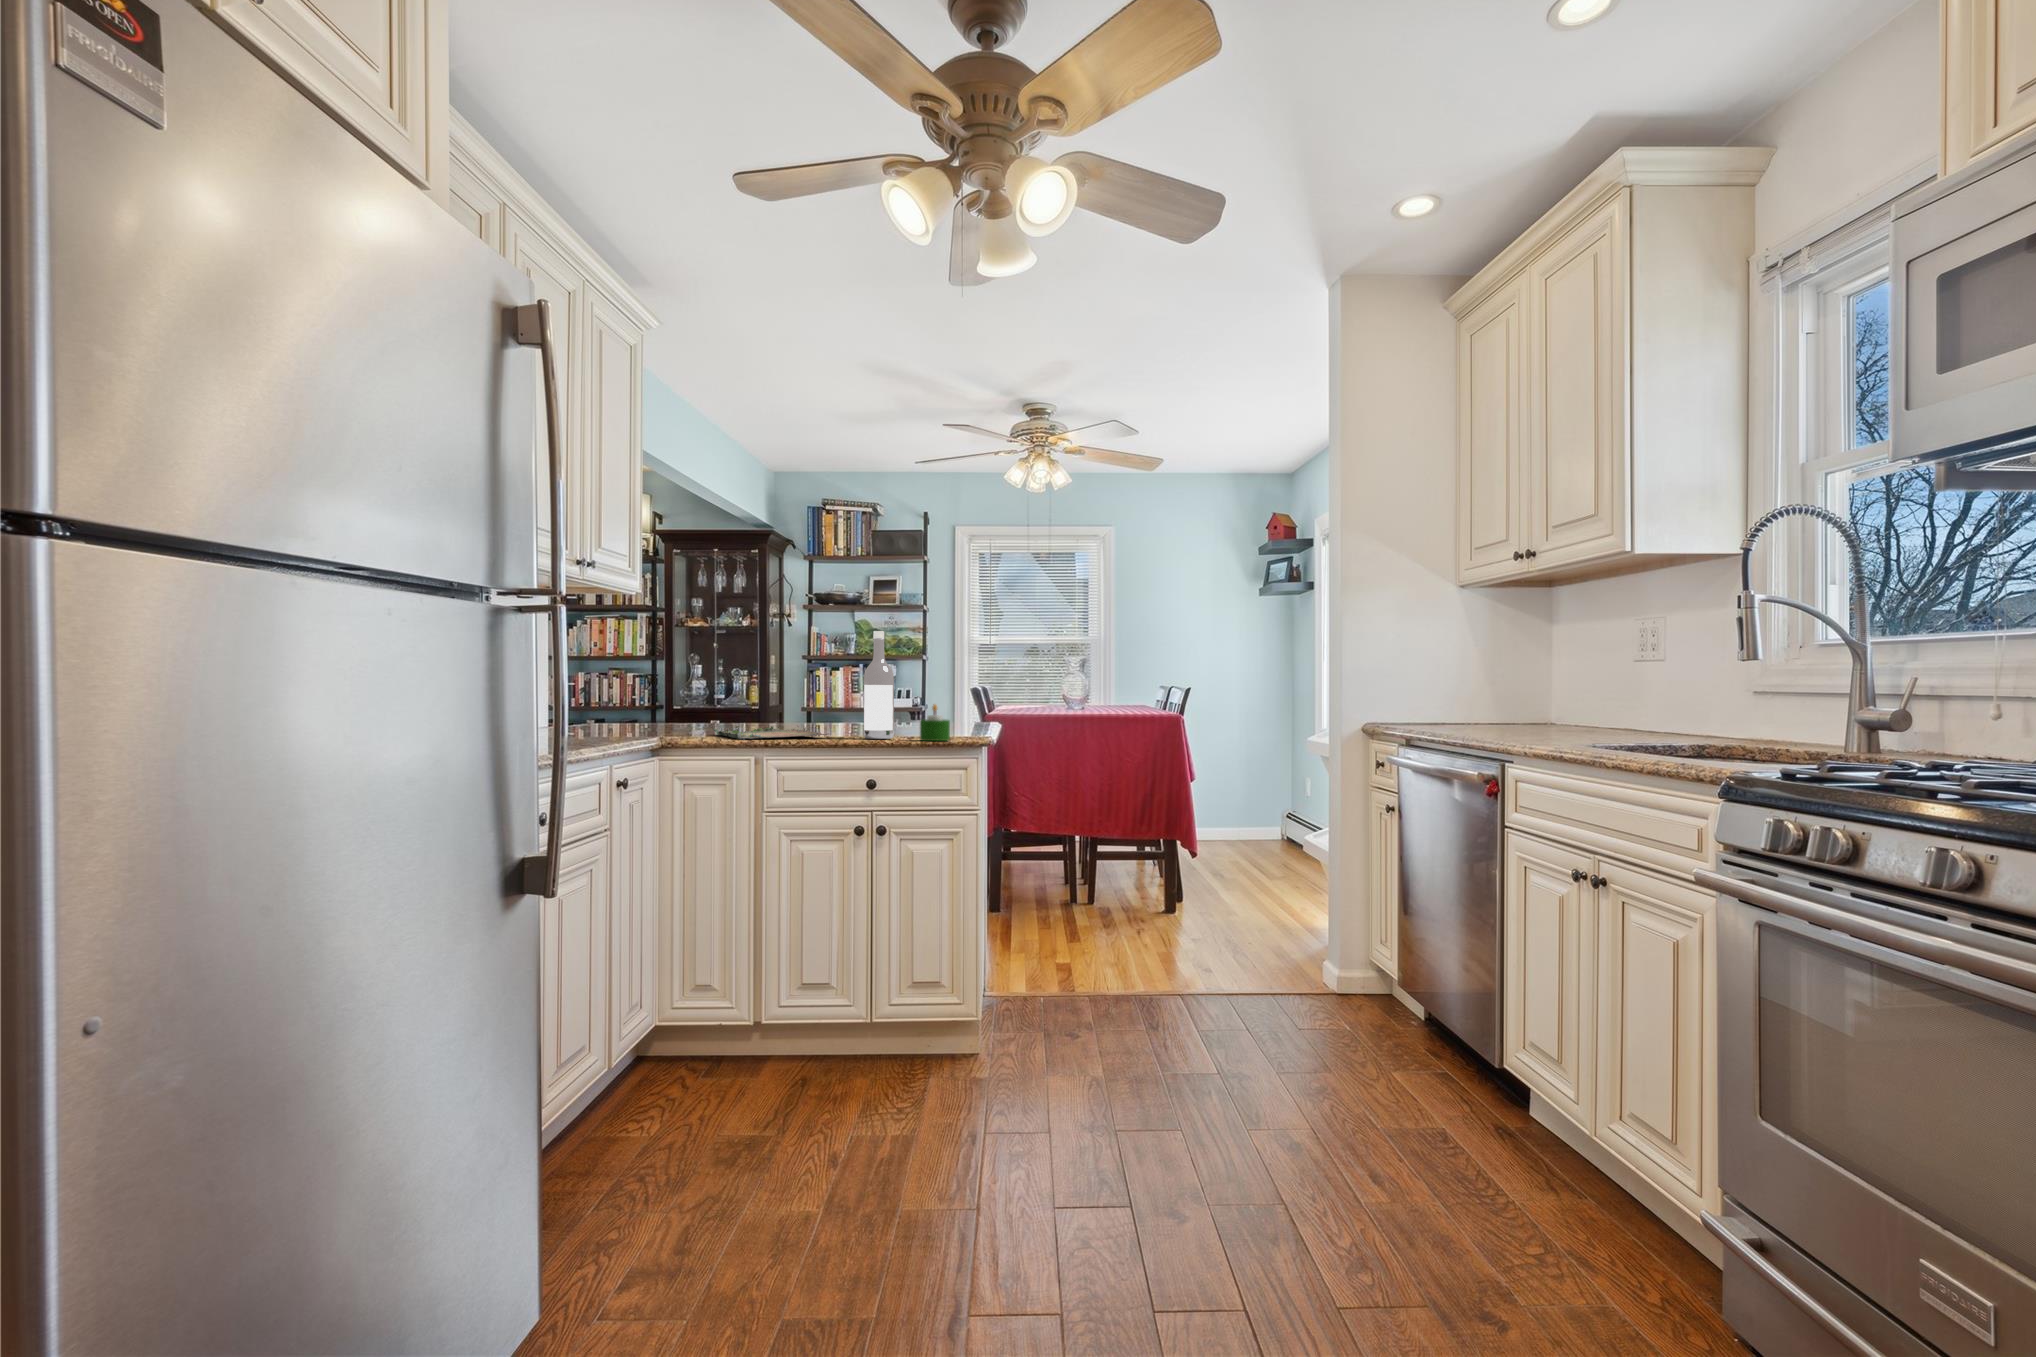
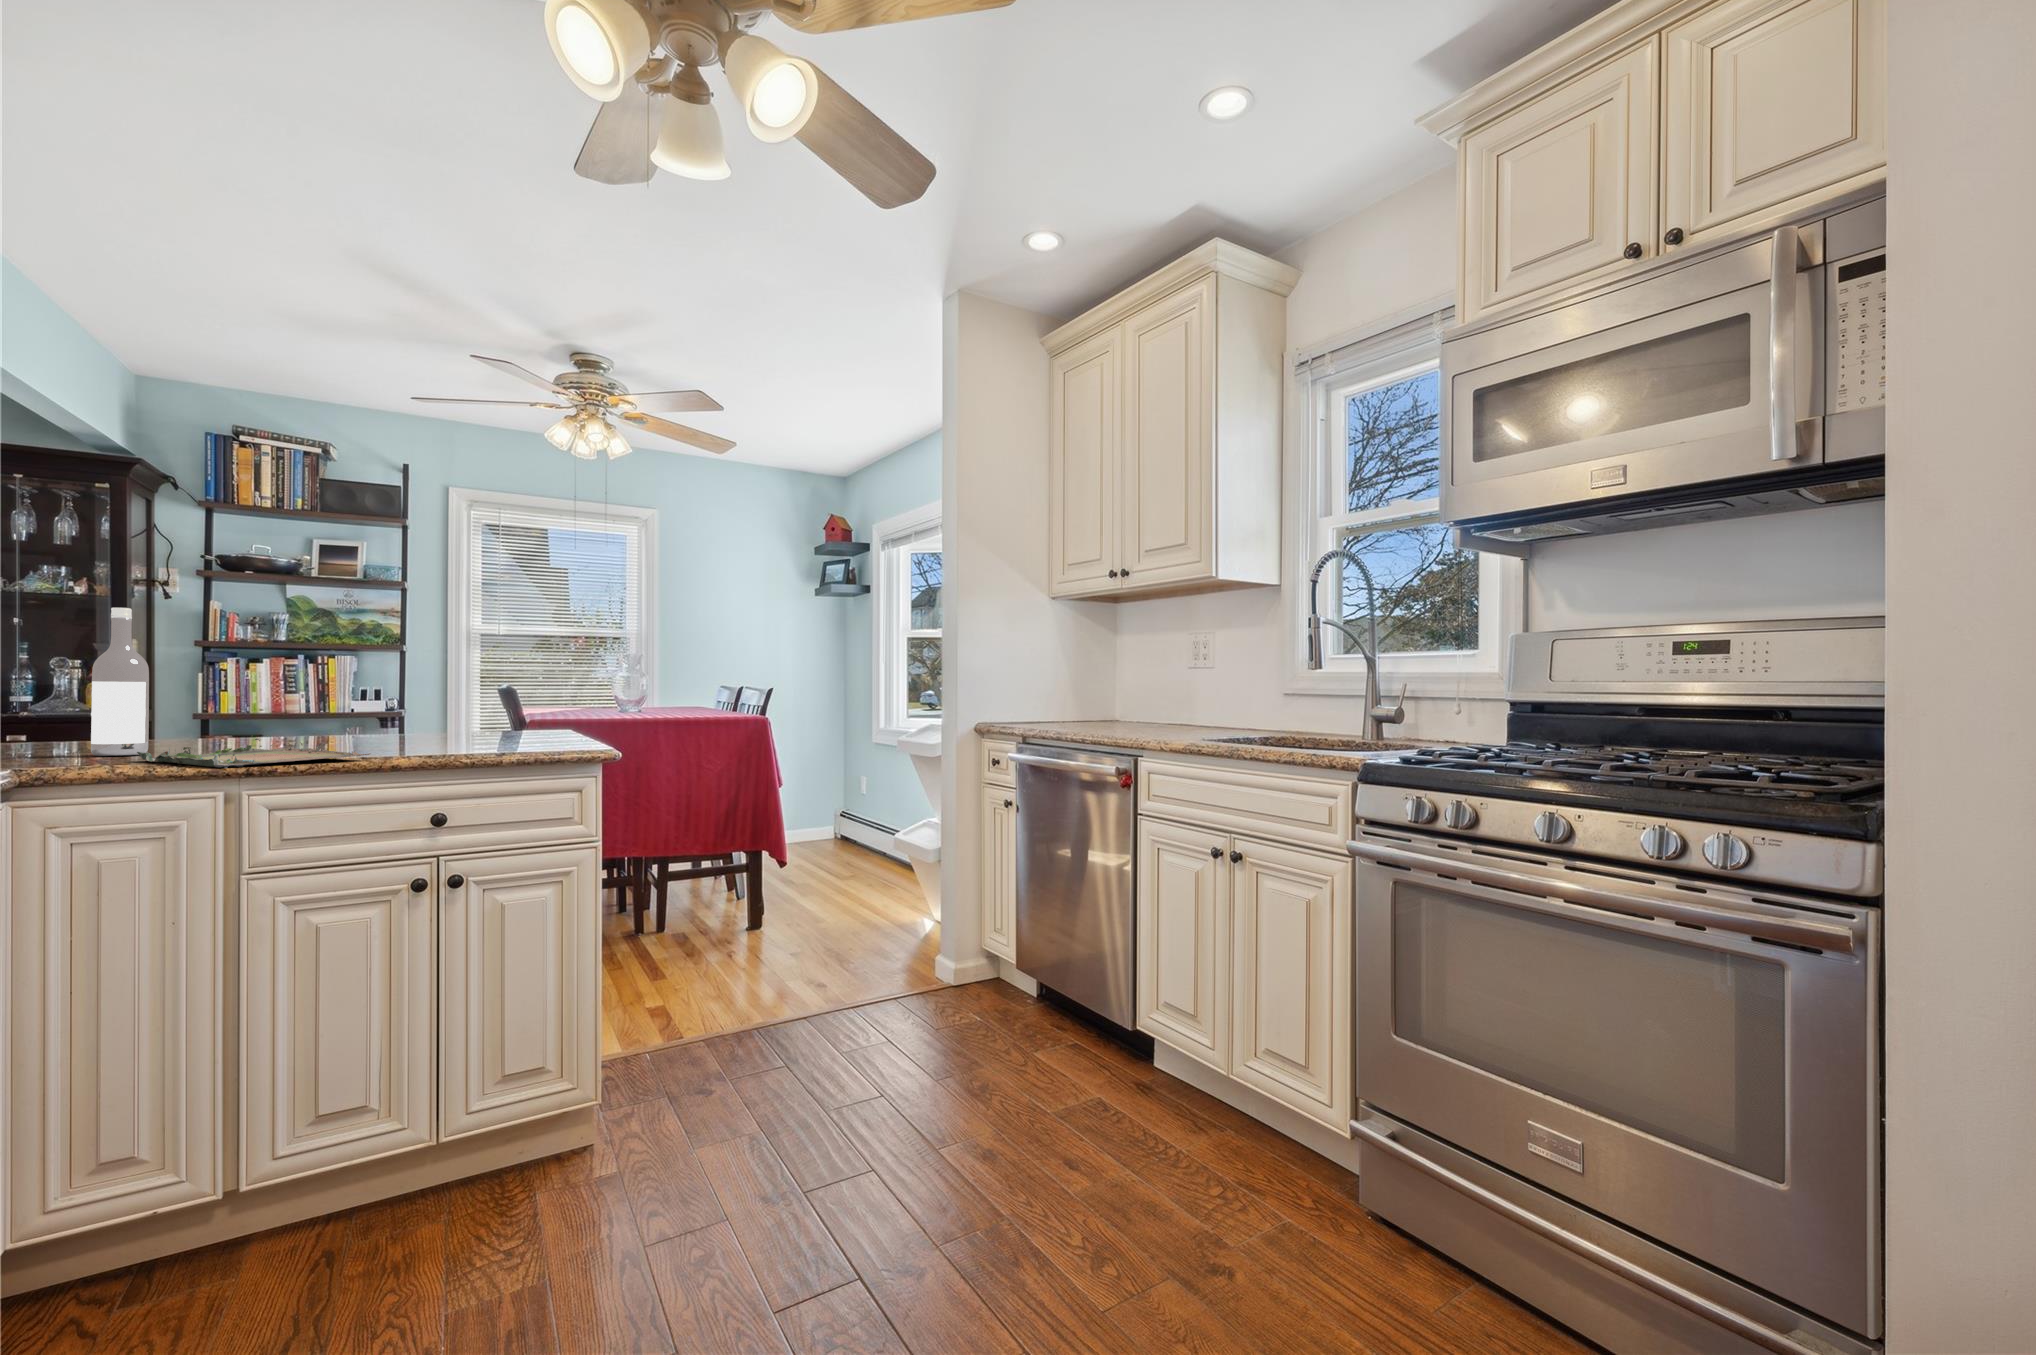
wine bottle: present [864,631,894,739] -> present [91,608,149,756]
candle: present [920,705,950,741] -> none [519,710,563,758]

